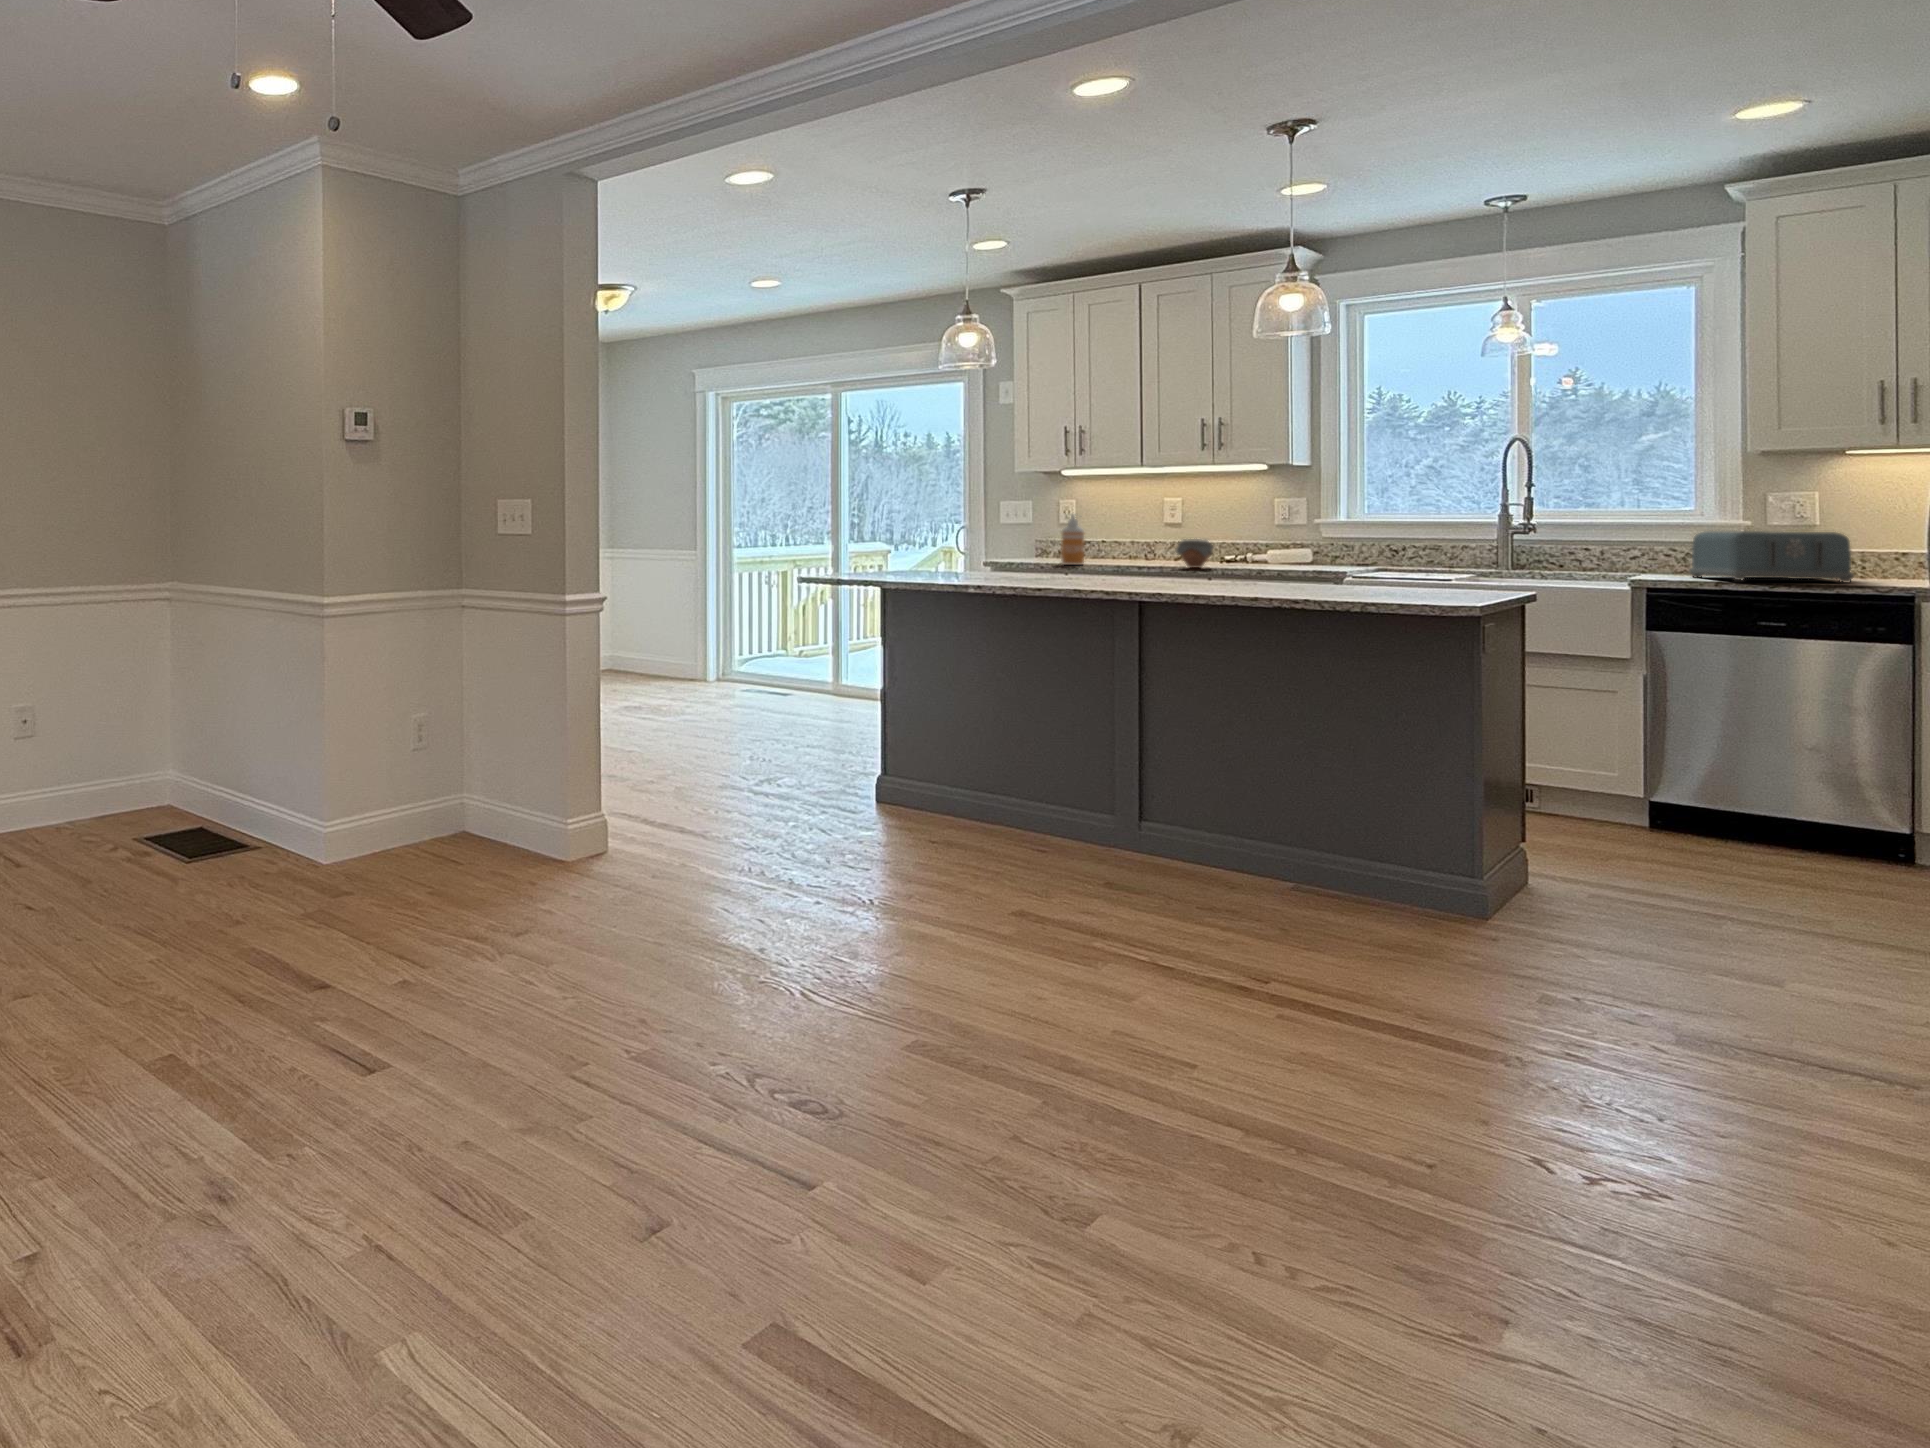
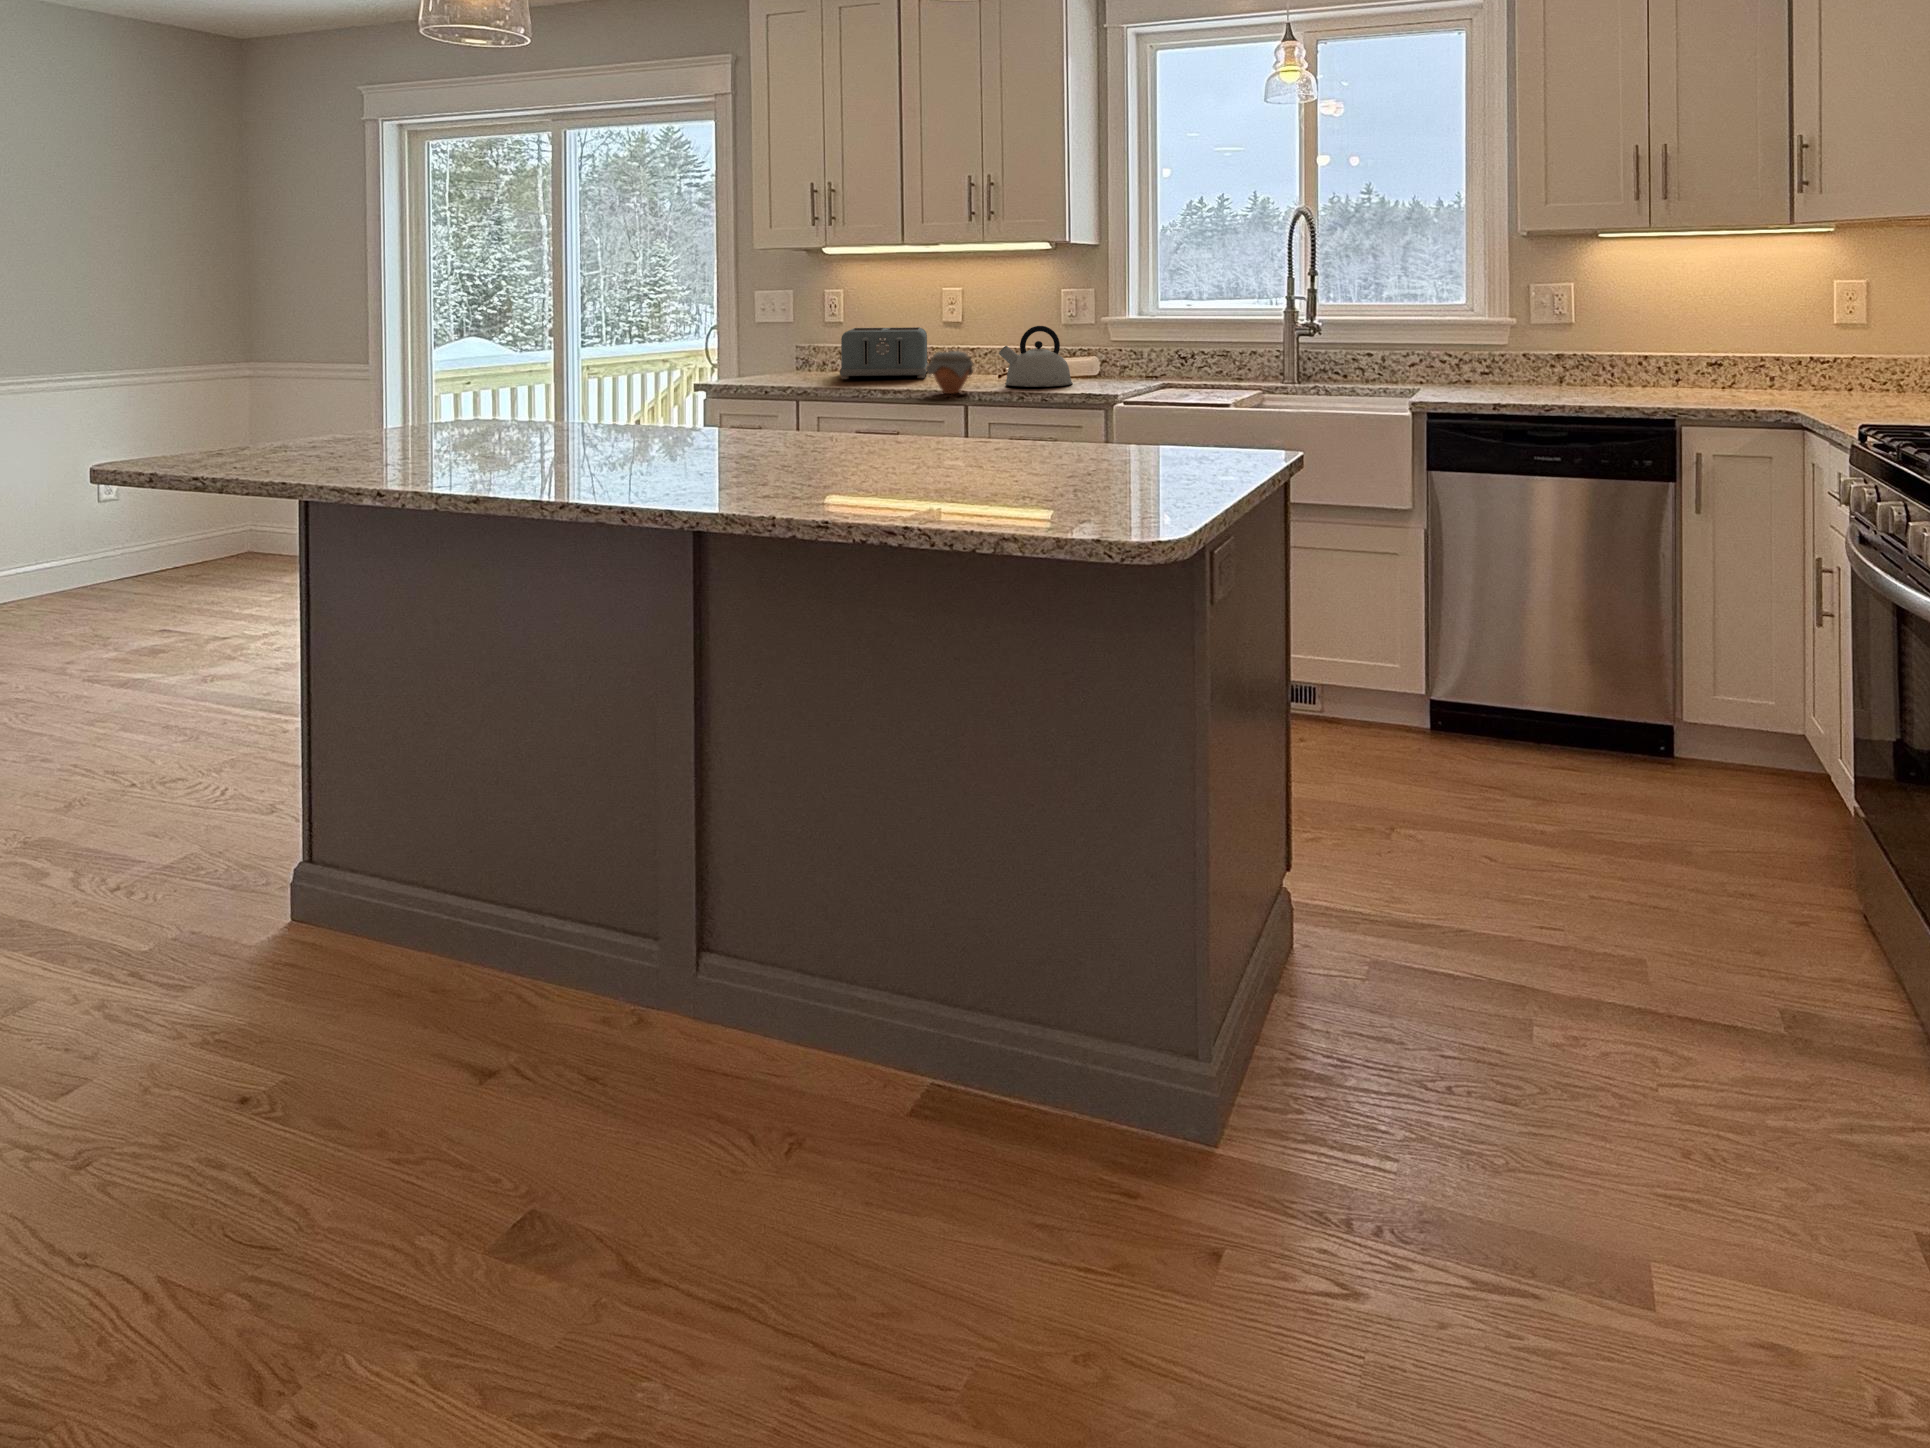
soap dispenser: present [1061,515,1084,565] -> none [795,316,826,390]
kettle: none [1231,523,1294,566] -> present [999,326,1072,387]
toaster: present [1690,531,1854,583] -> present [840,327,928,379]

